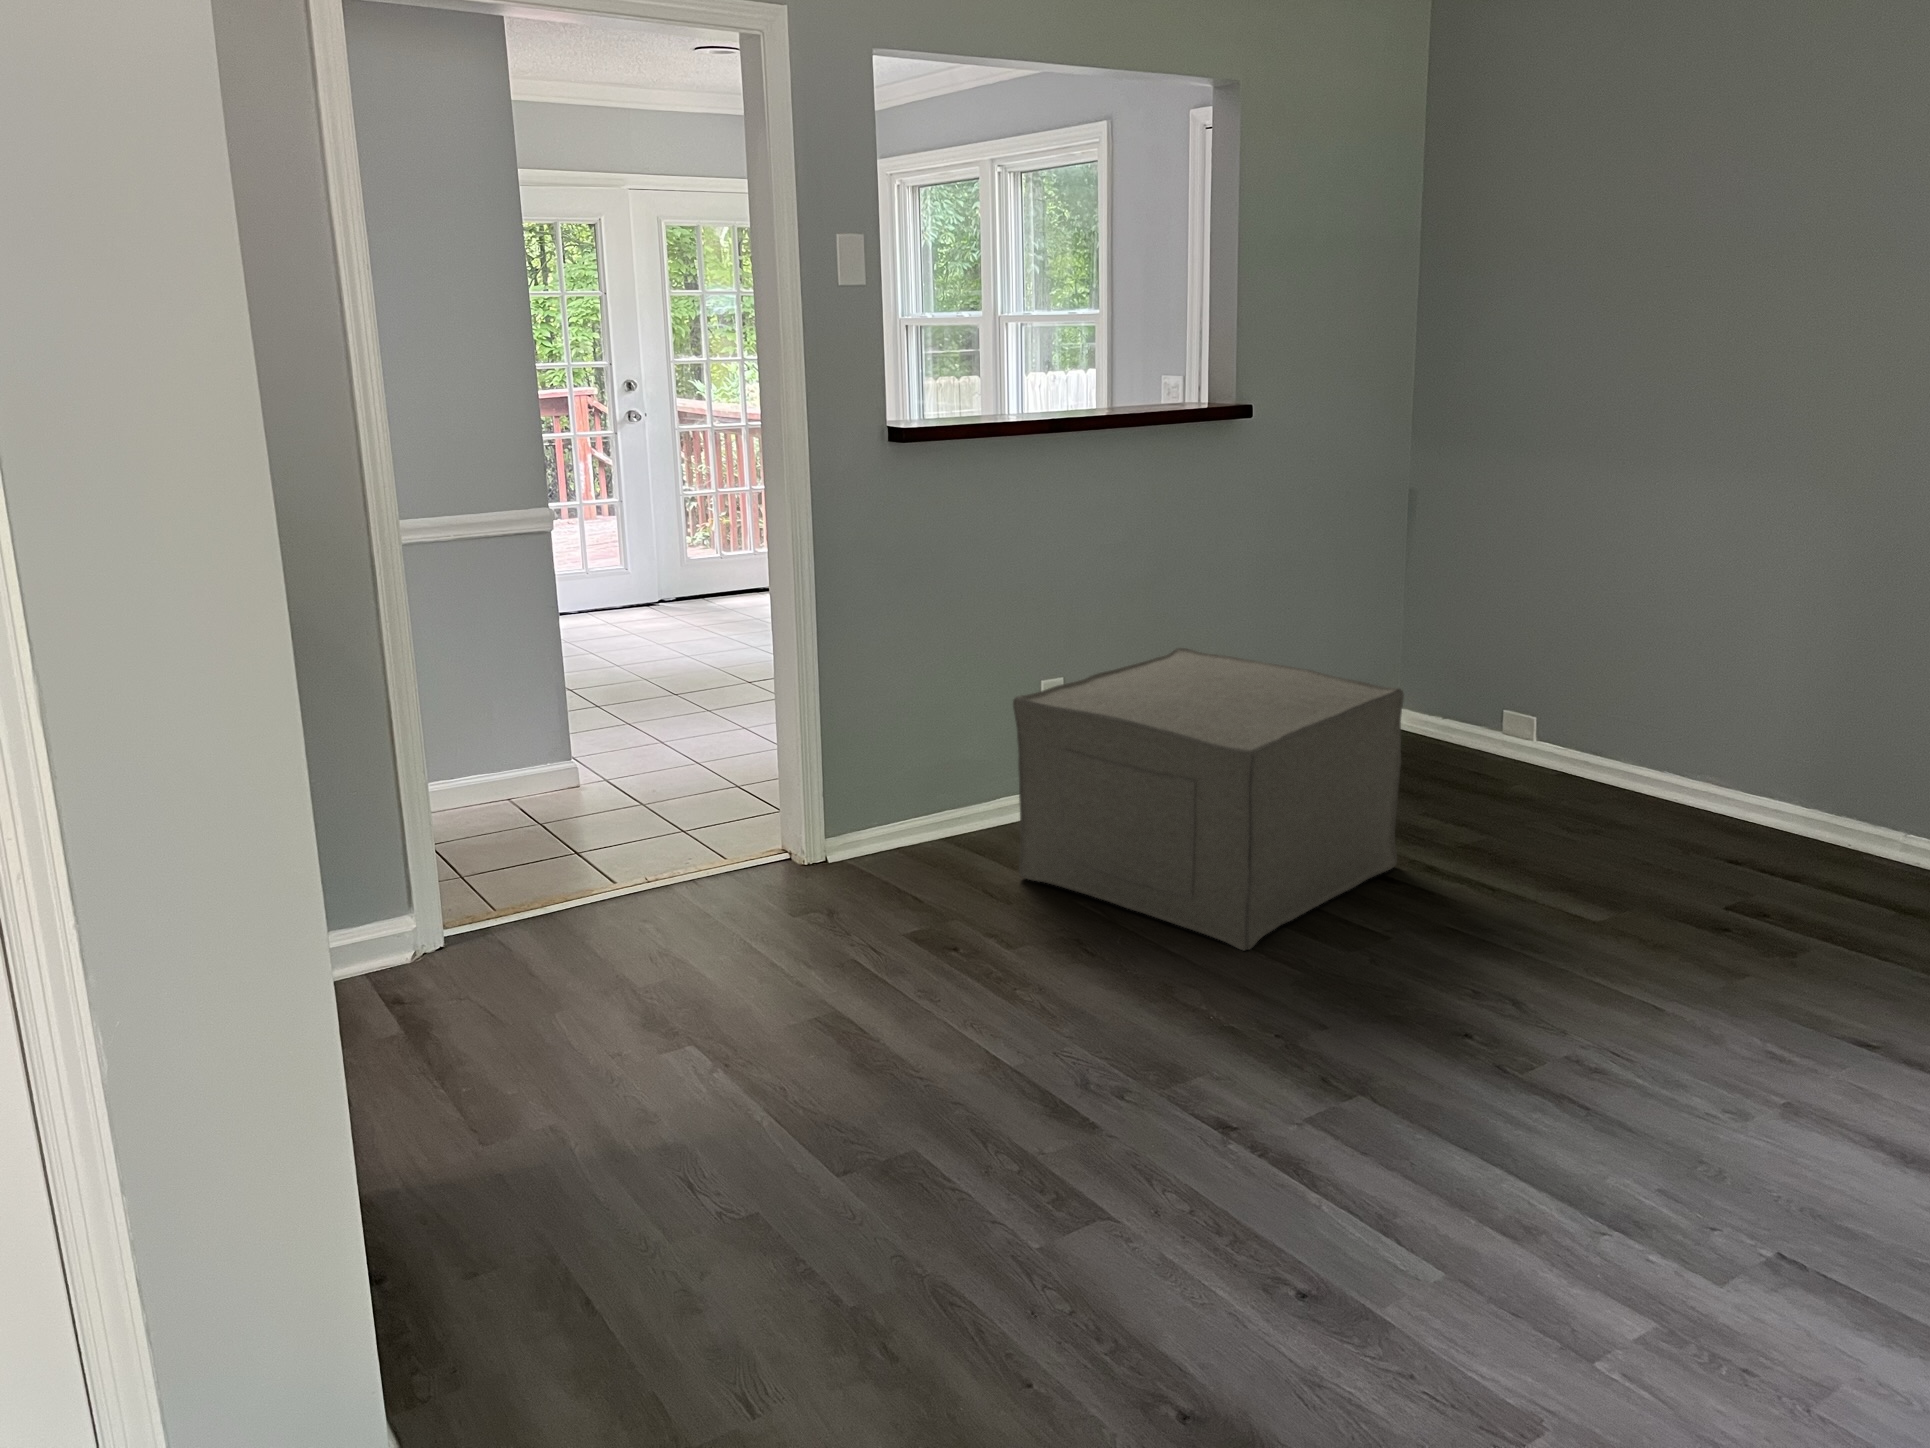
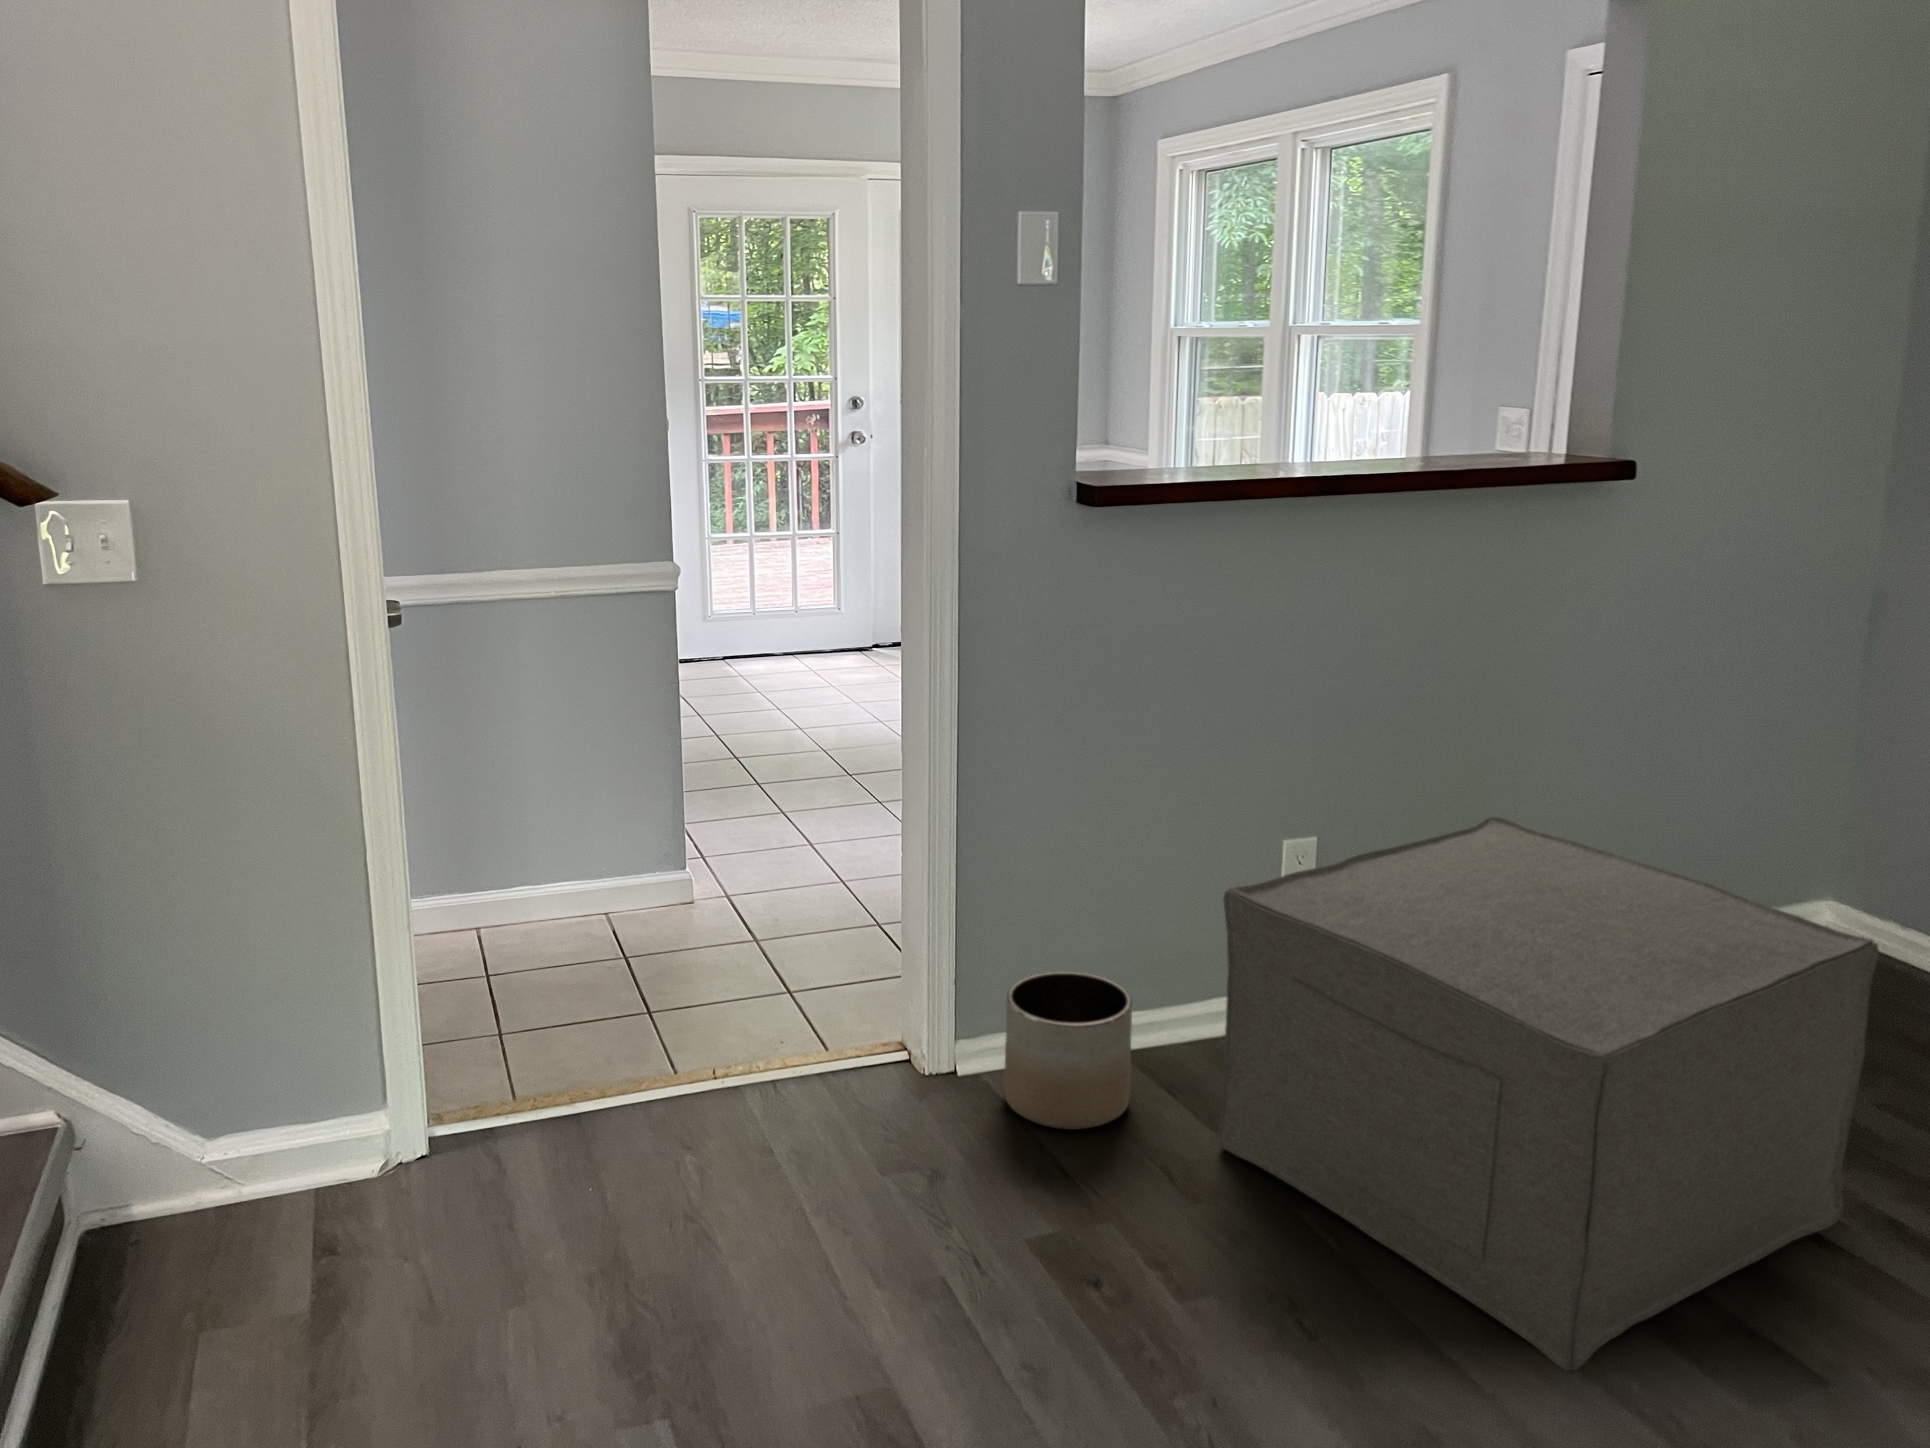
planter: none [865,778,955,882] -> present [1004,972,1132,1130]

